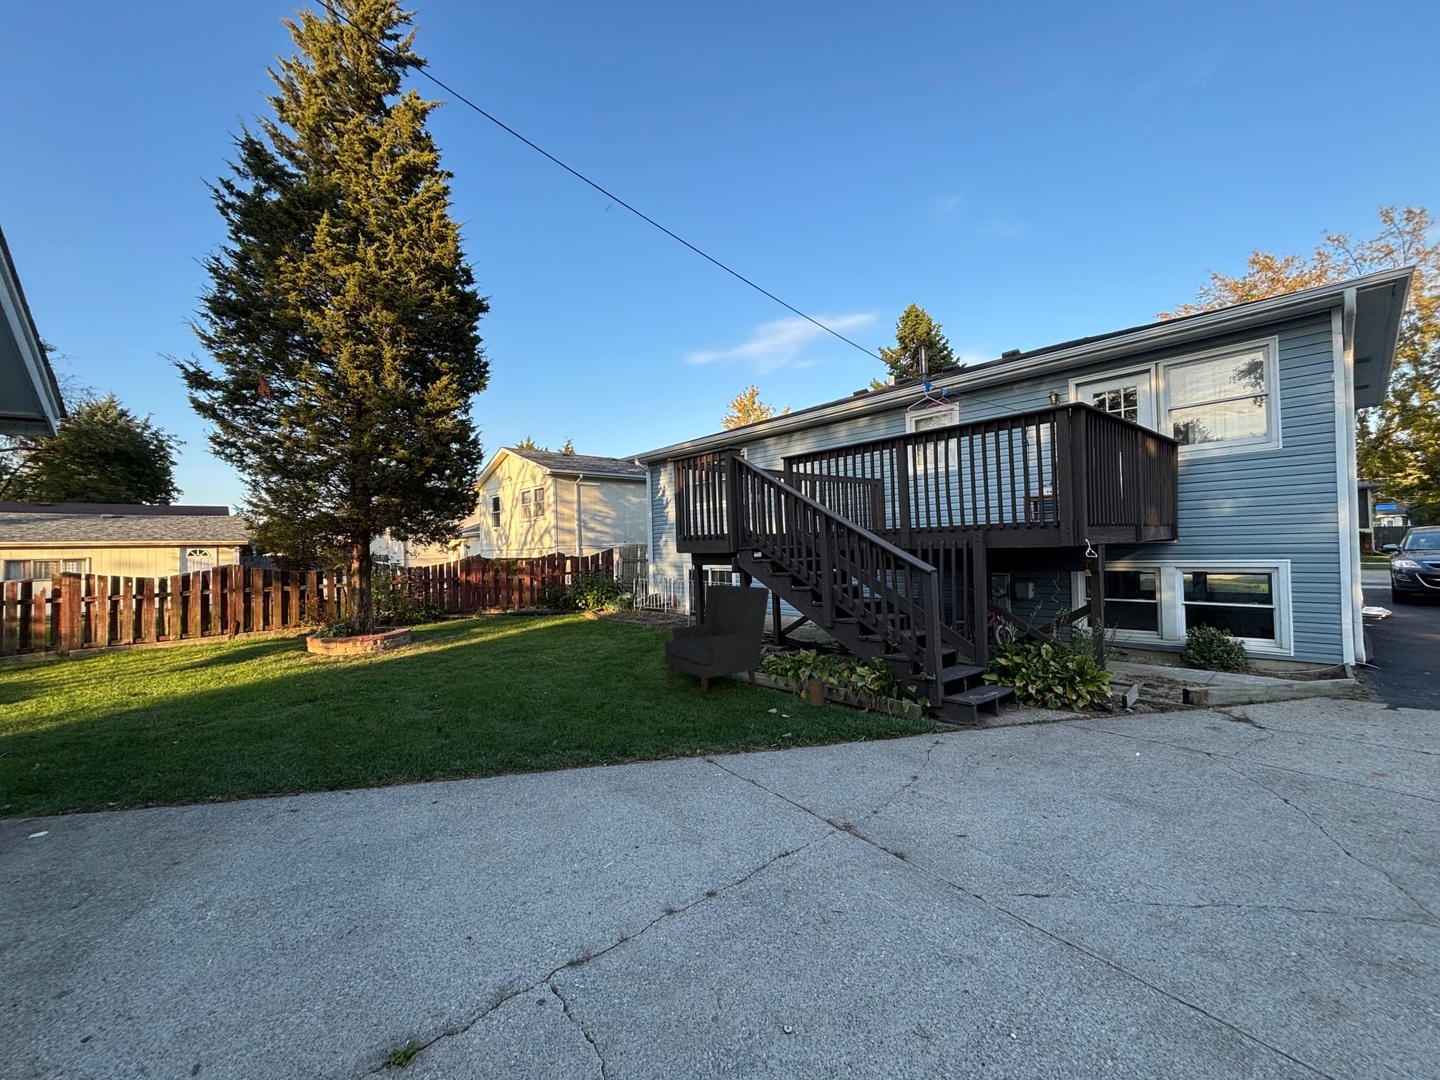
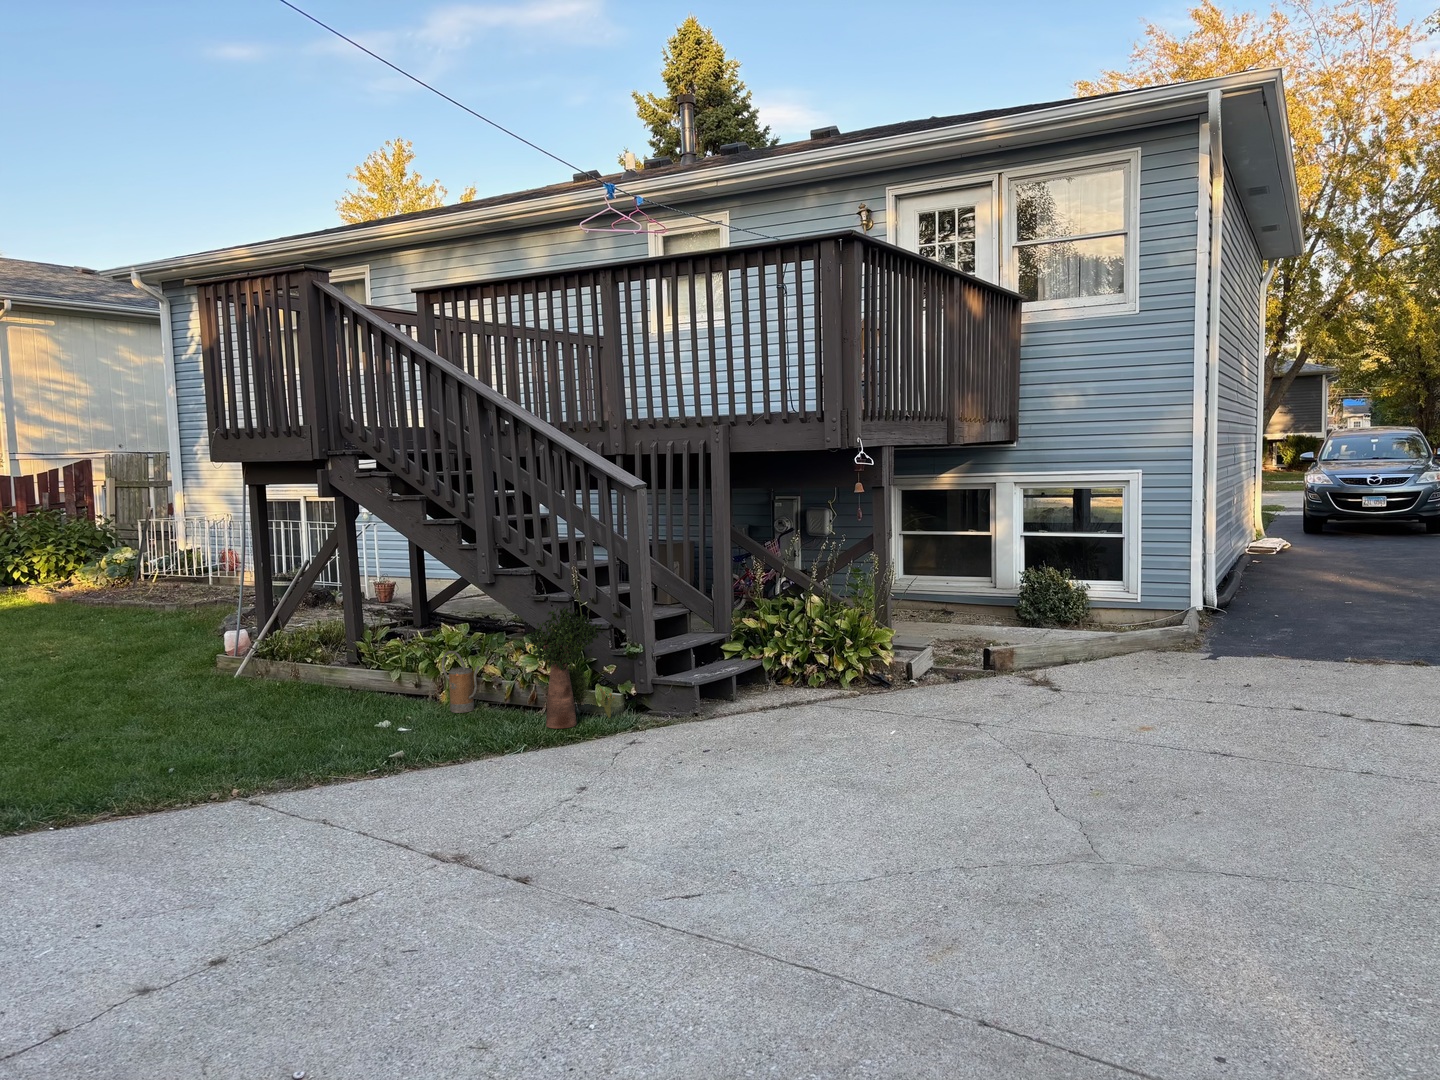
chair: present [665,585,769,692] -> none [187,521,387,710]
potted plant: none [860,647,920,727] -> present [522,606,615,729]

